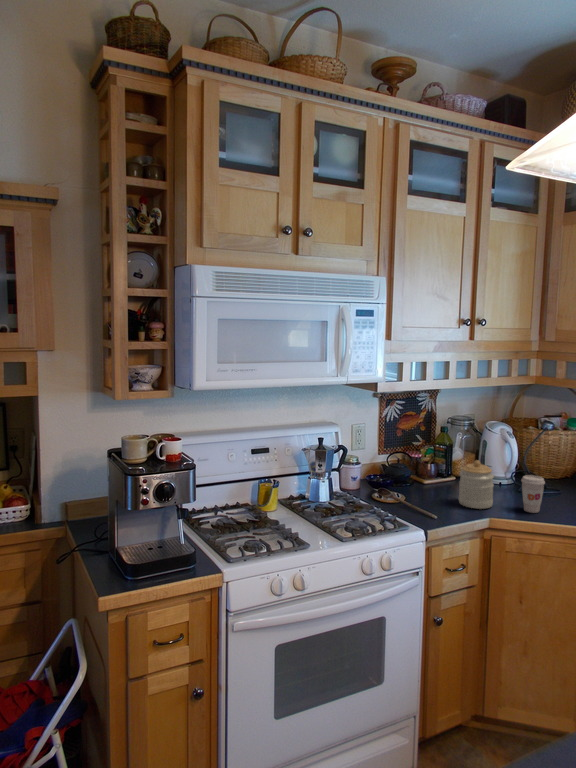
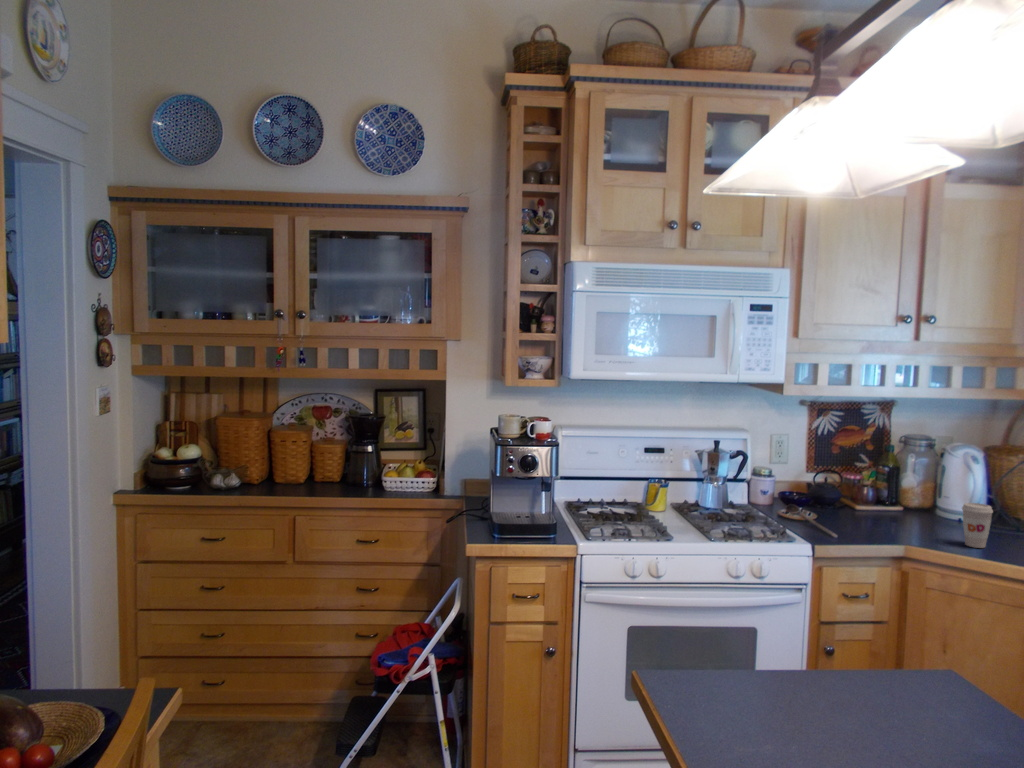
jar: present [459,460,494,509] -> none [882,480,928,536]

